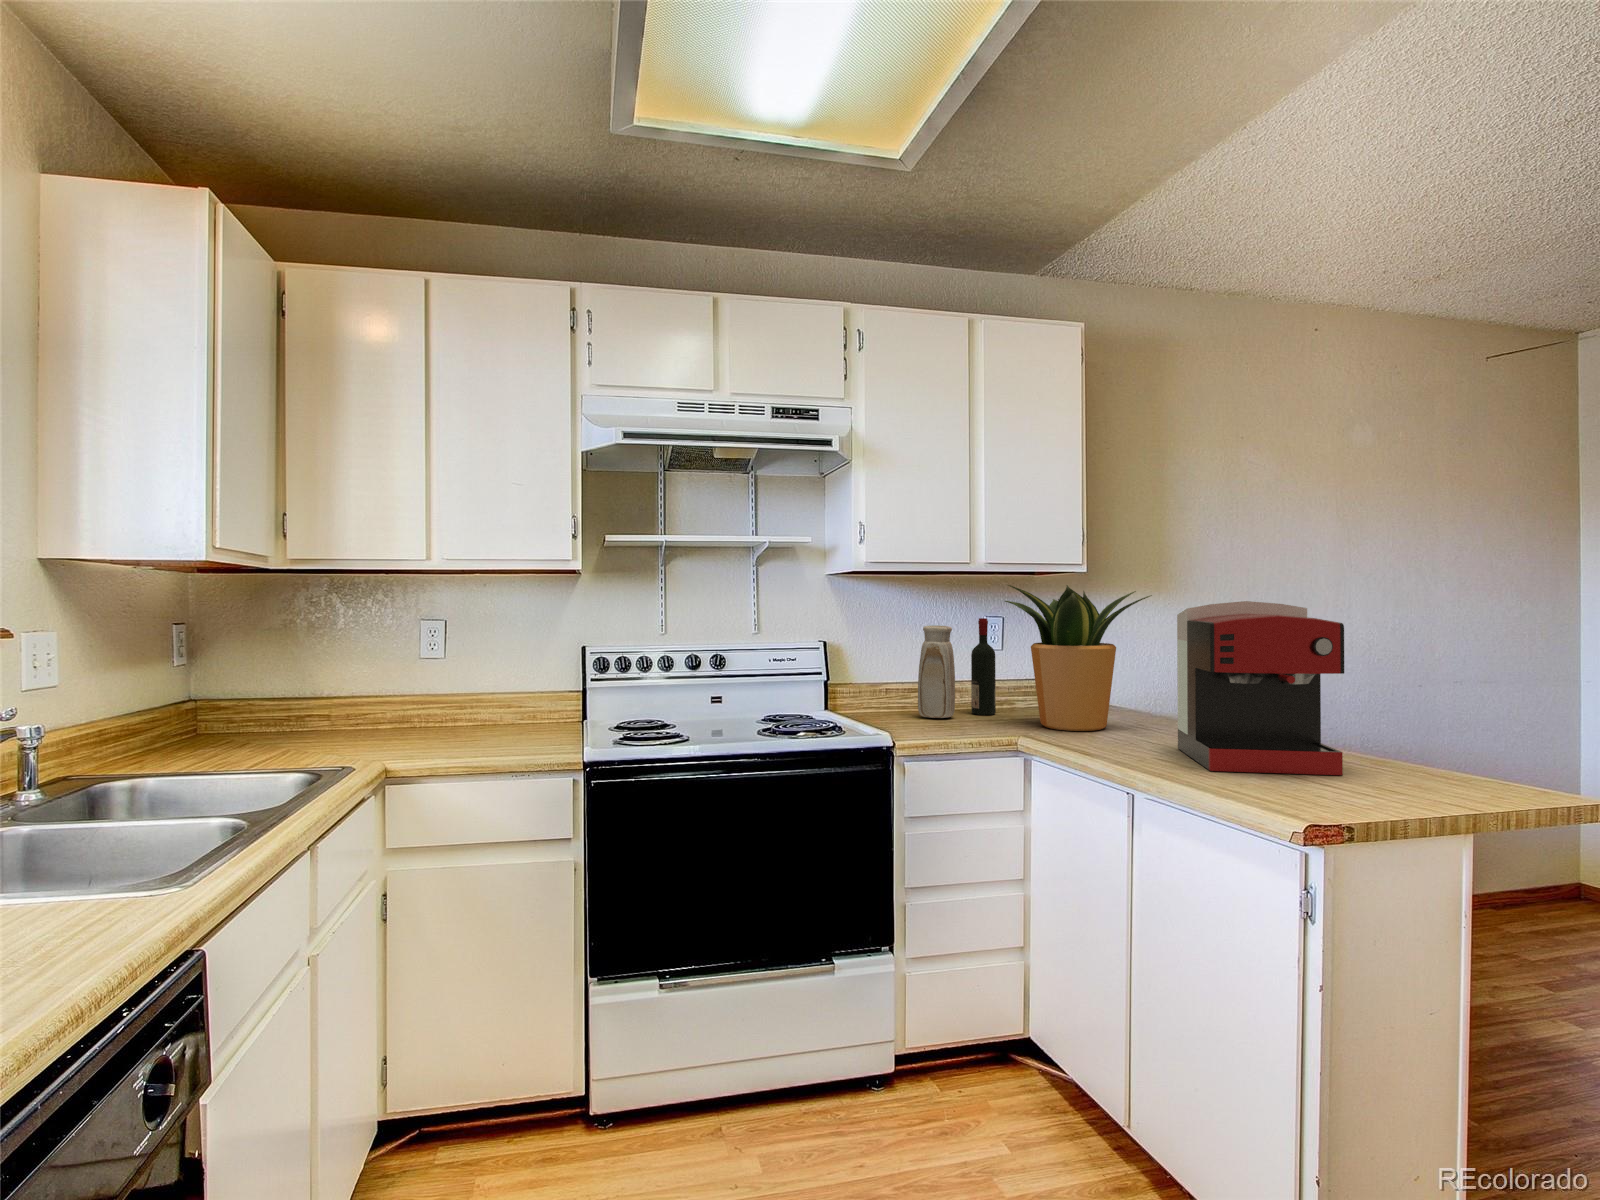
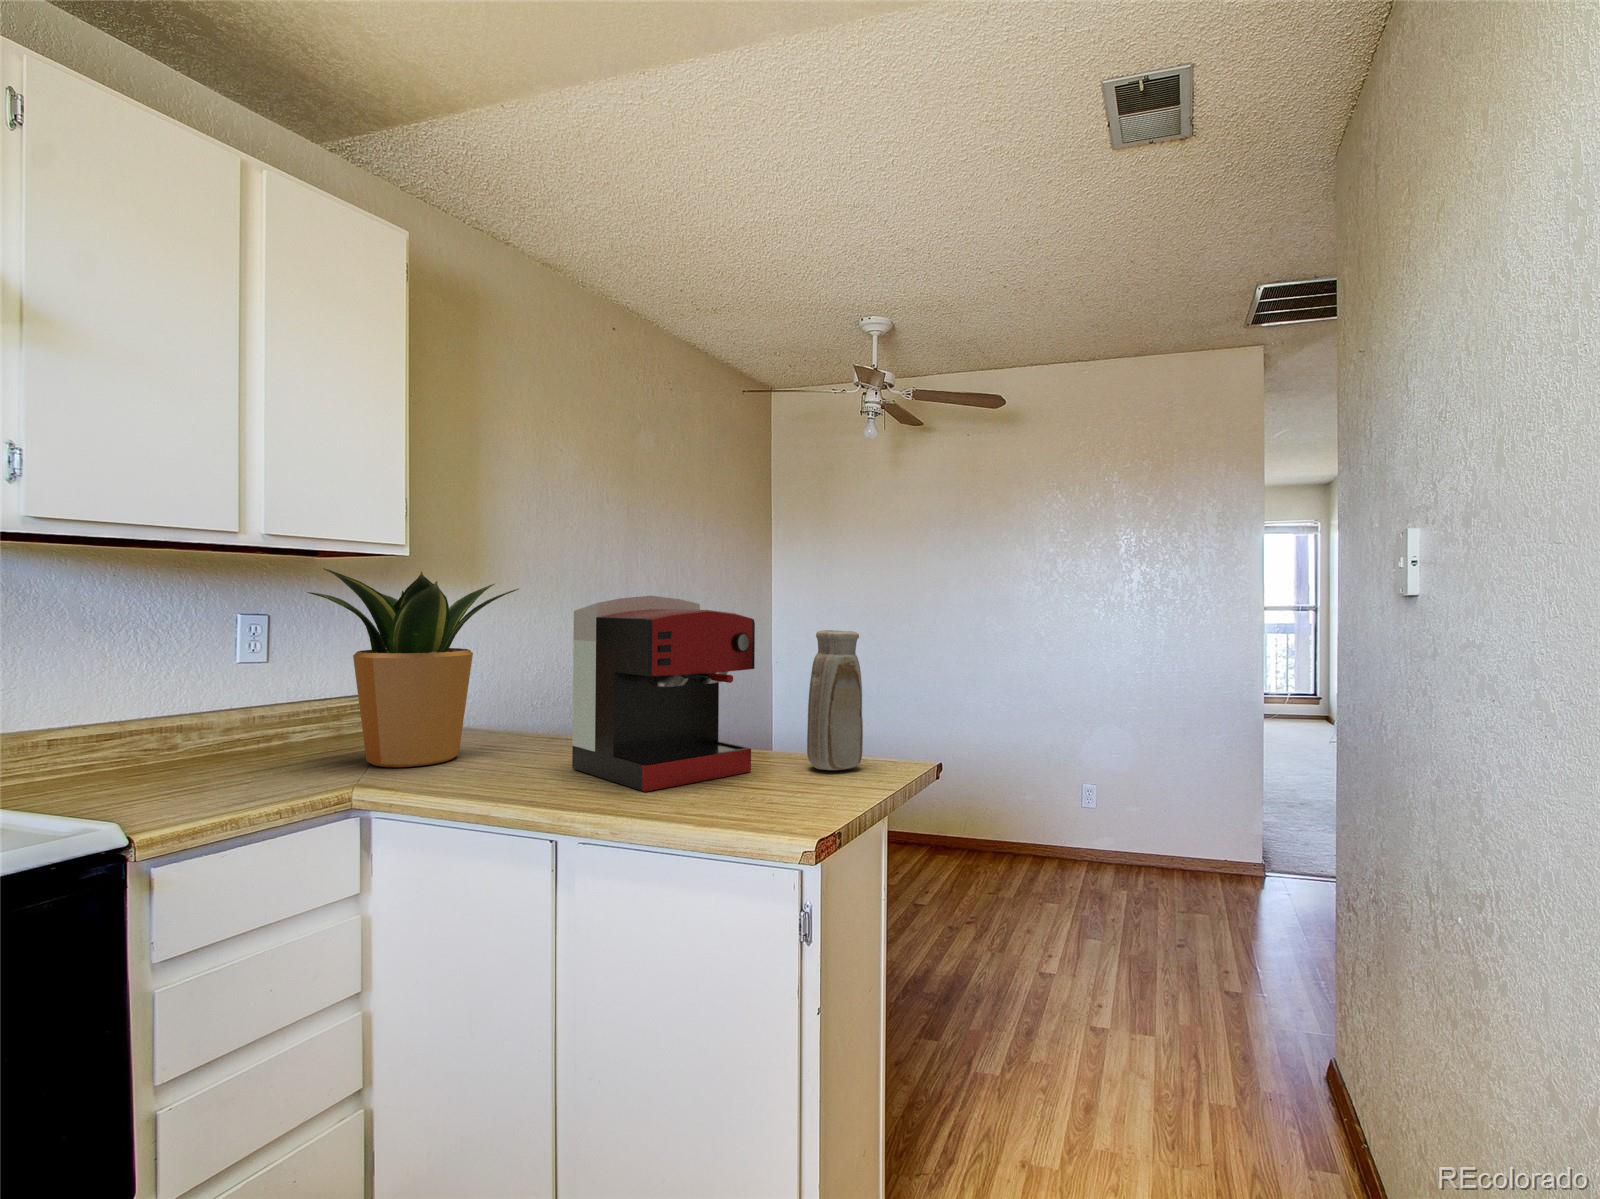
wine bottle: present [971,618,996,715] -> none [234,618,277,762]
vase: present [918,626,955,718] -> present [807,630,863,770]

